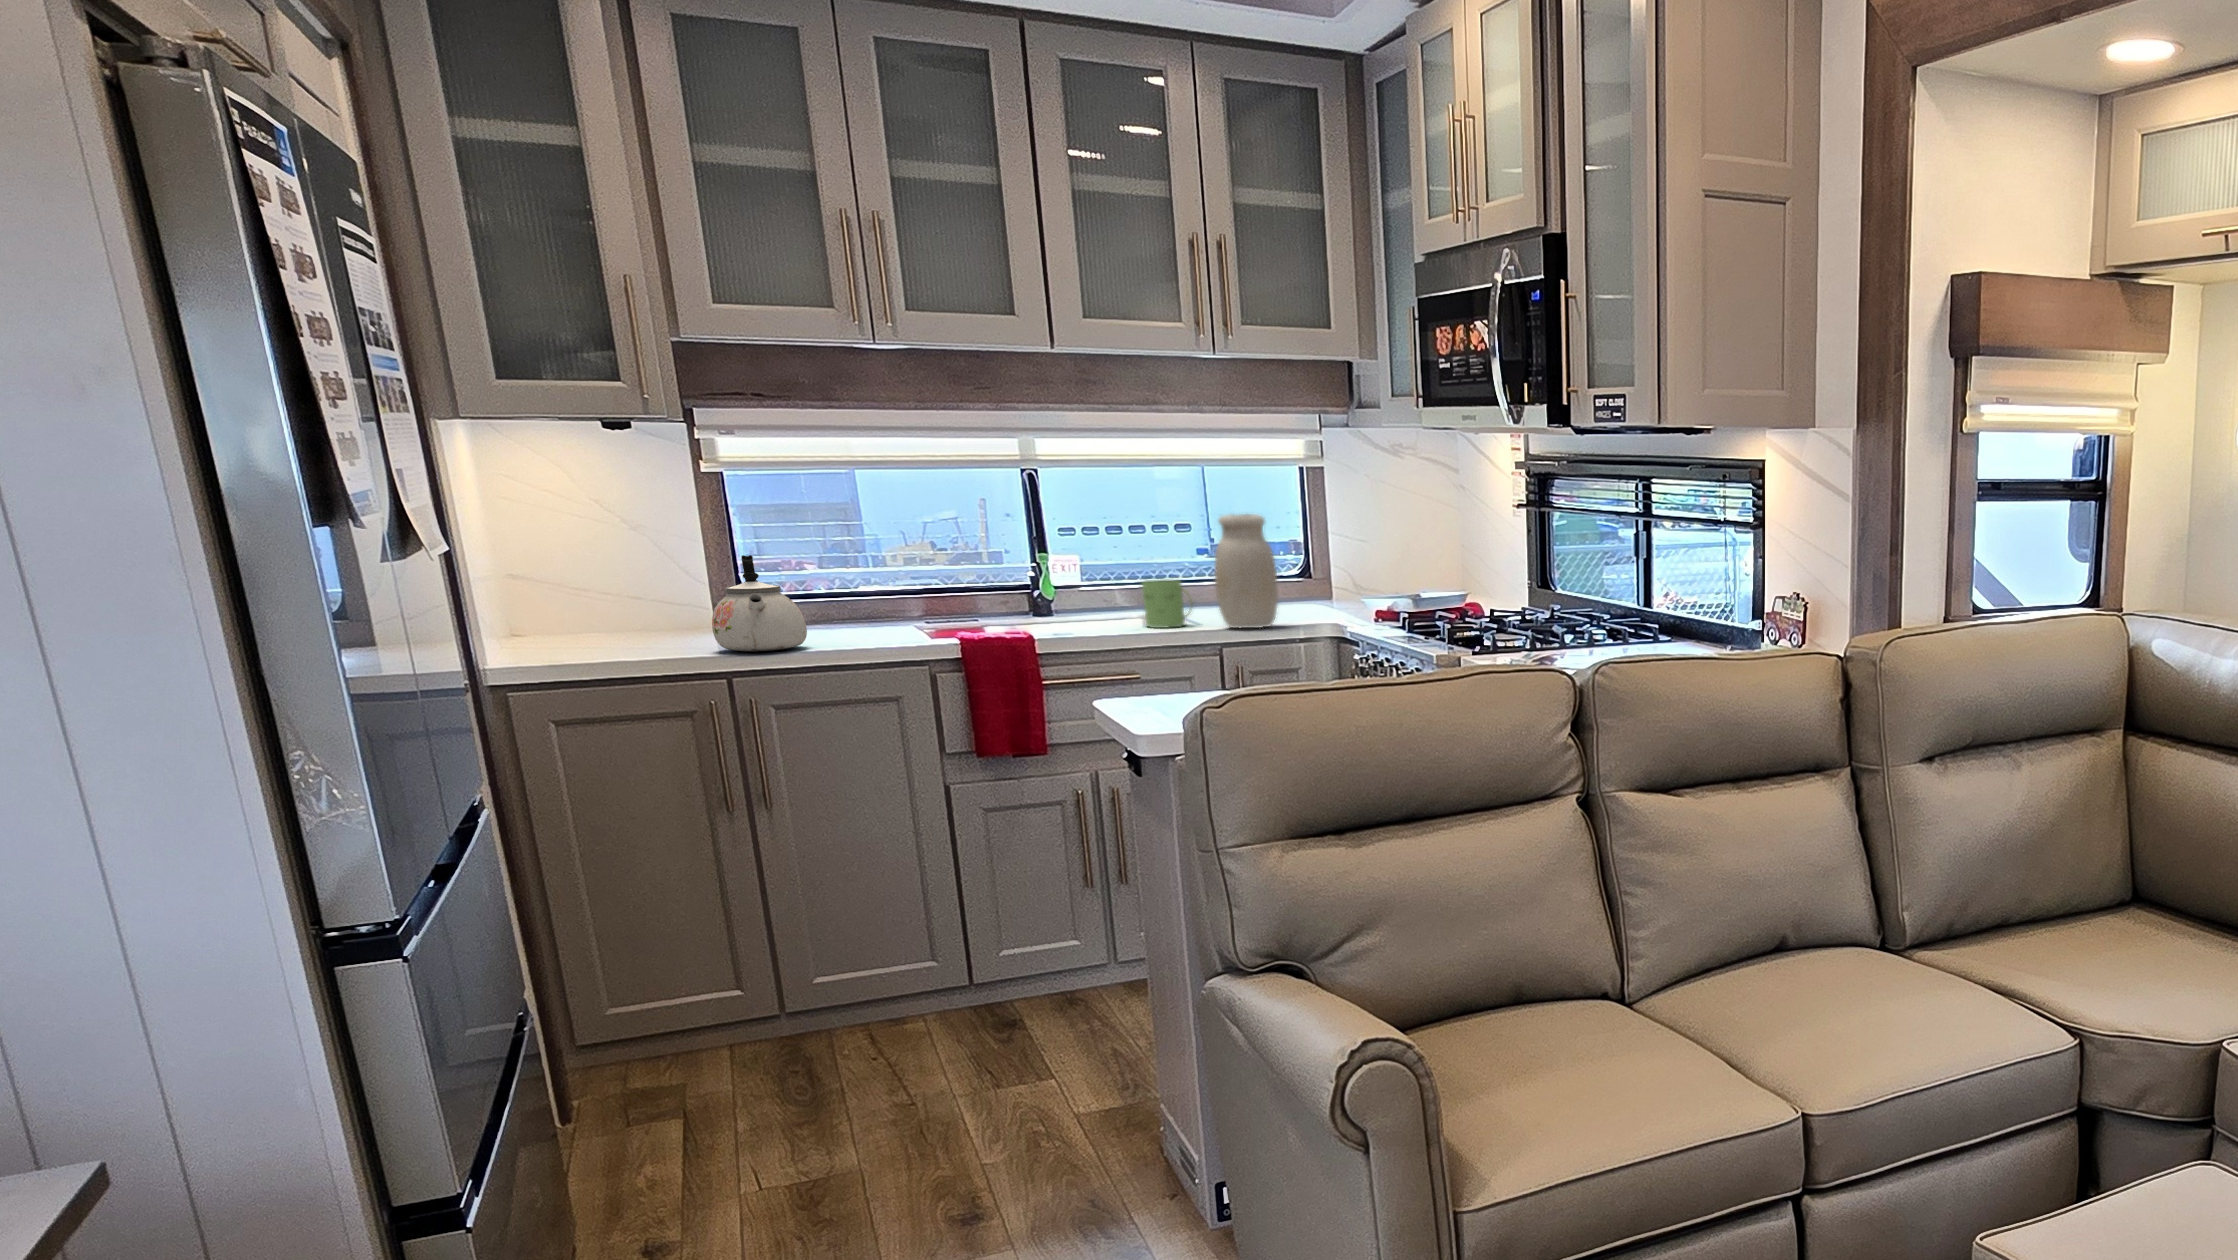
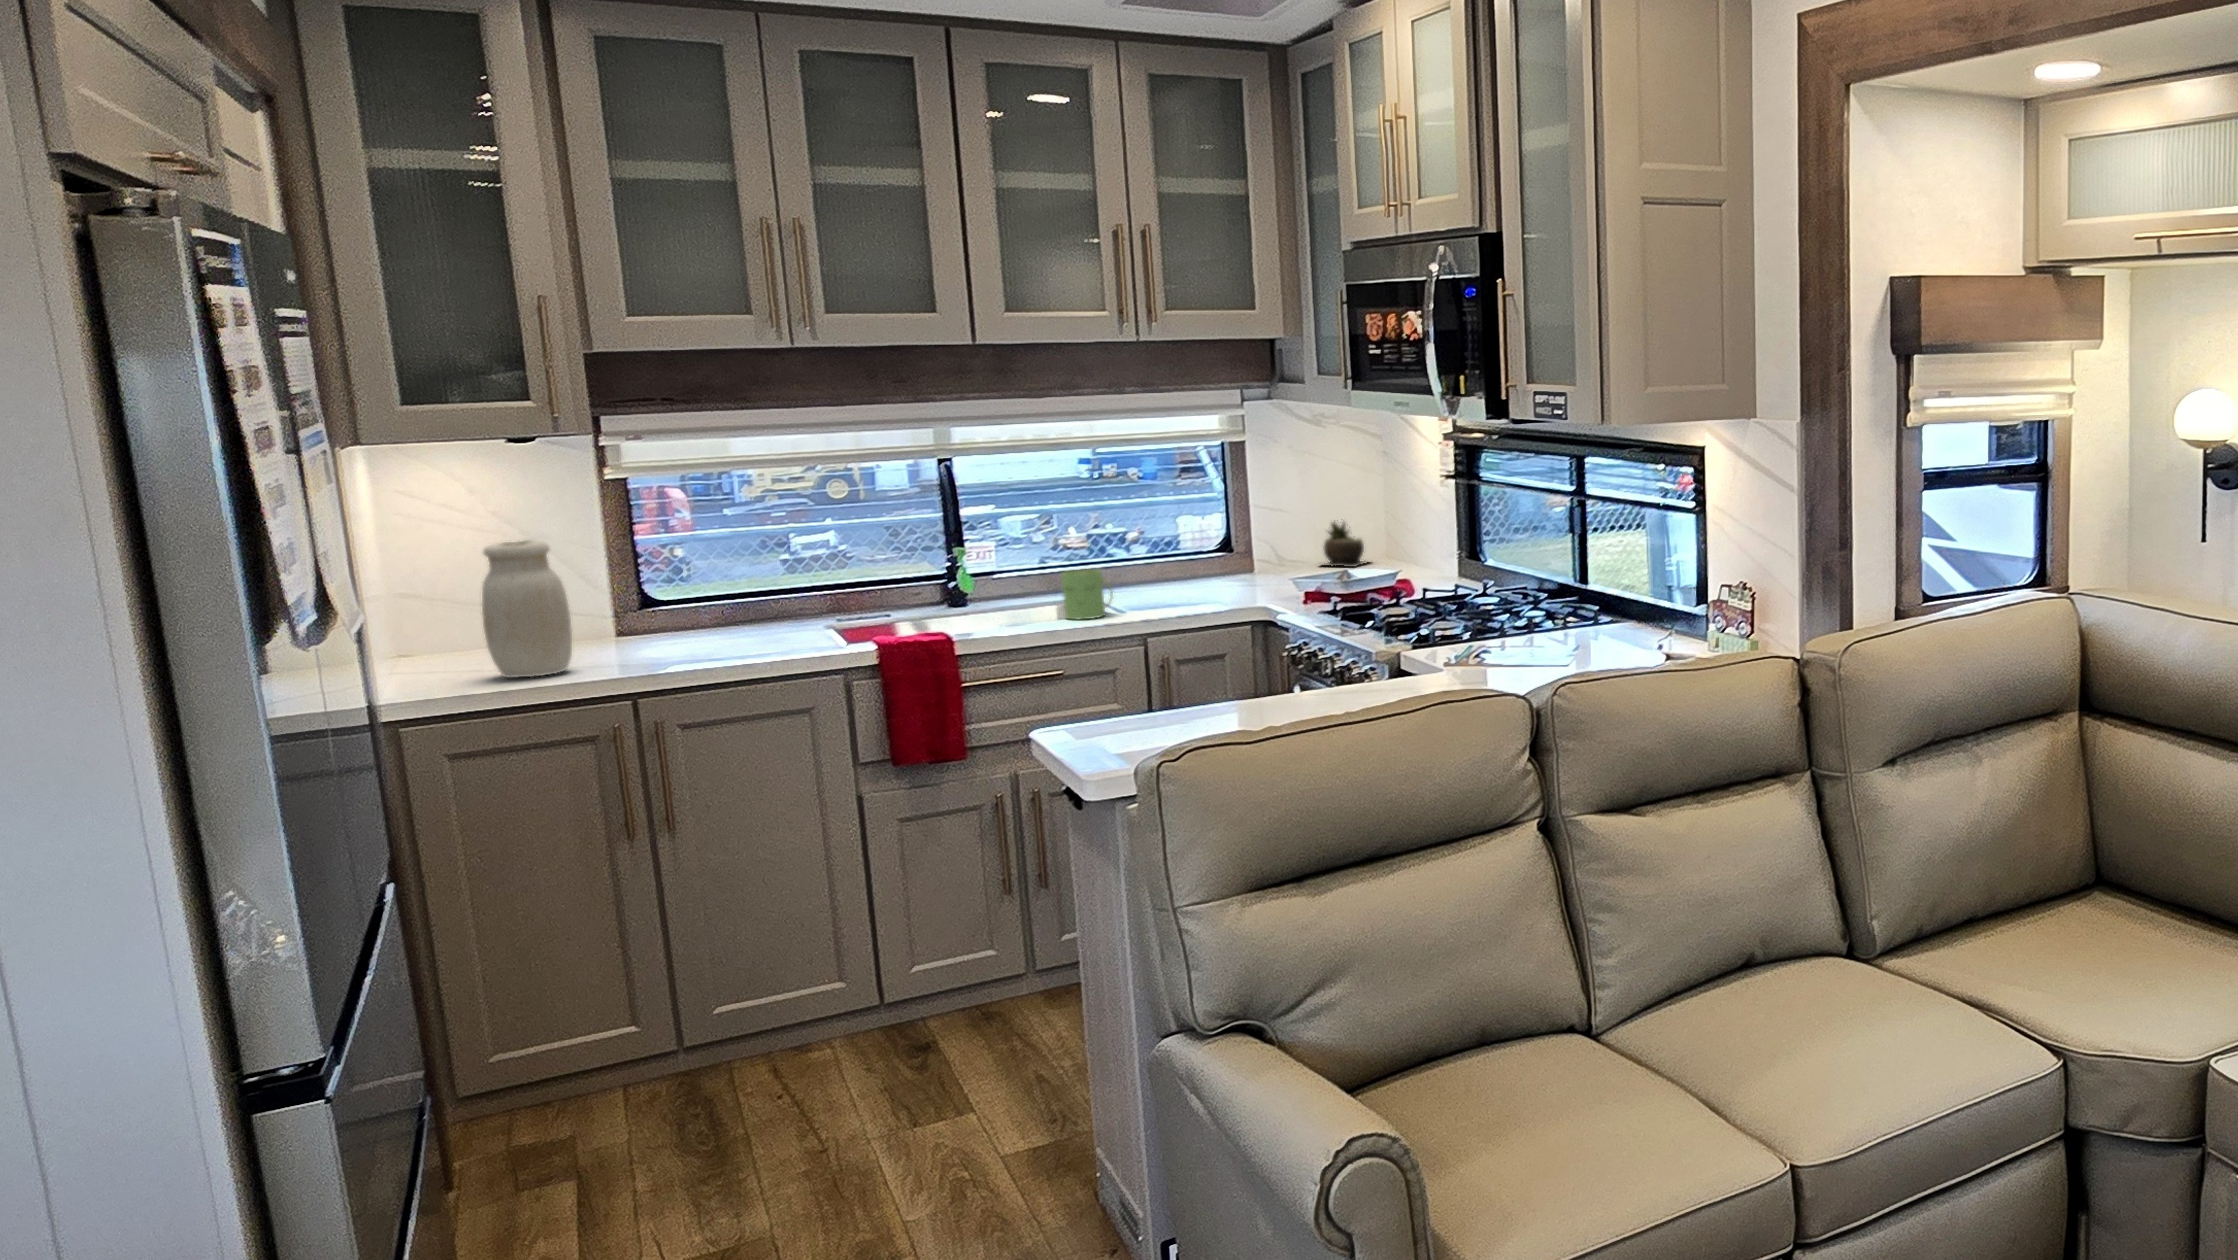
jar: present [1215,514,1278,628] -> present [482,540,572,678]
succulent plant: none [1400,549,1456,597] -> present [1324,519,1365,567]
kettle: present [712,555,807,652] -> none [629,569,724,667]

